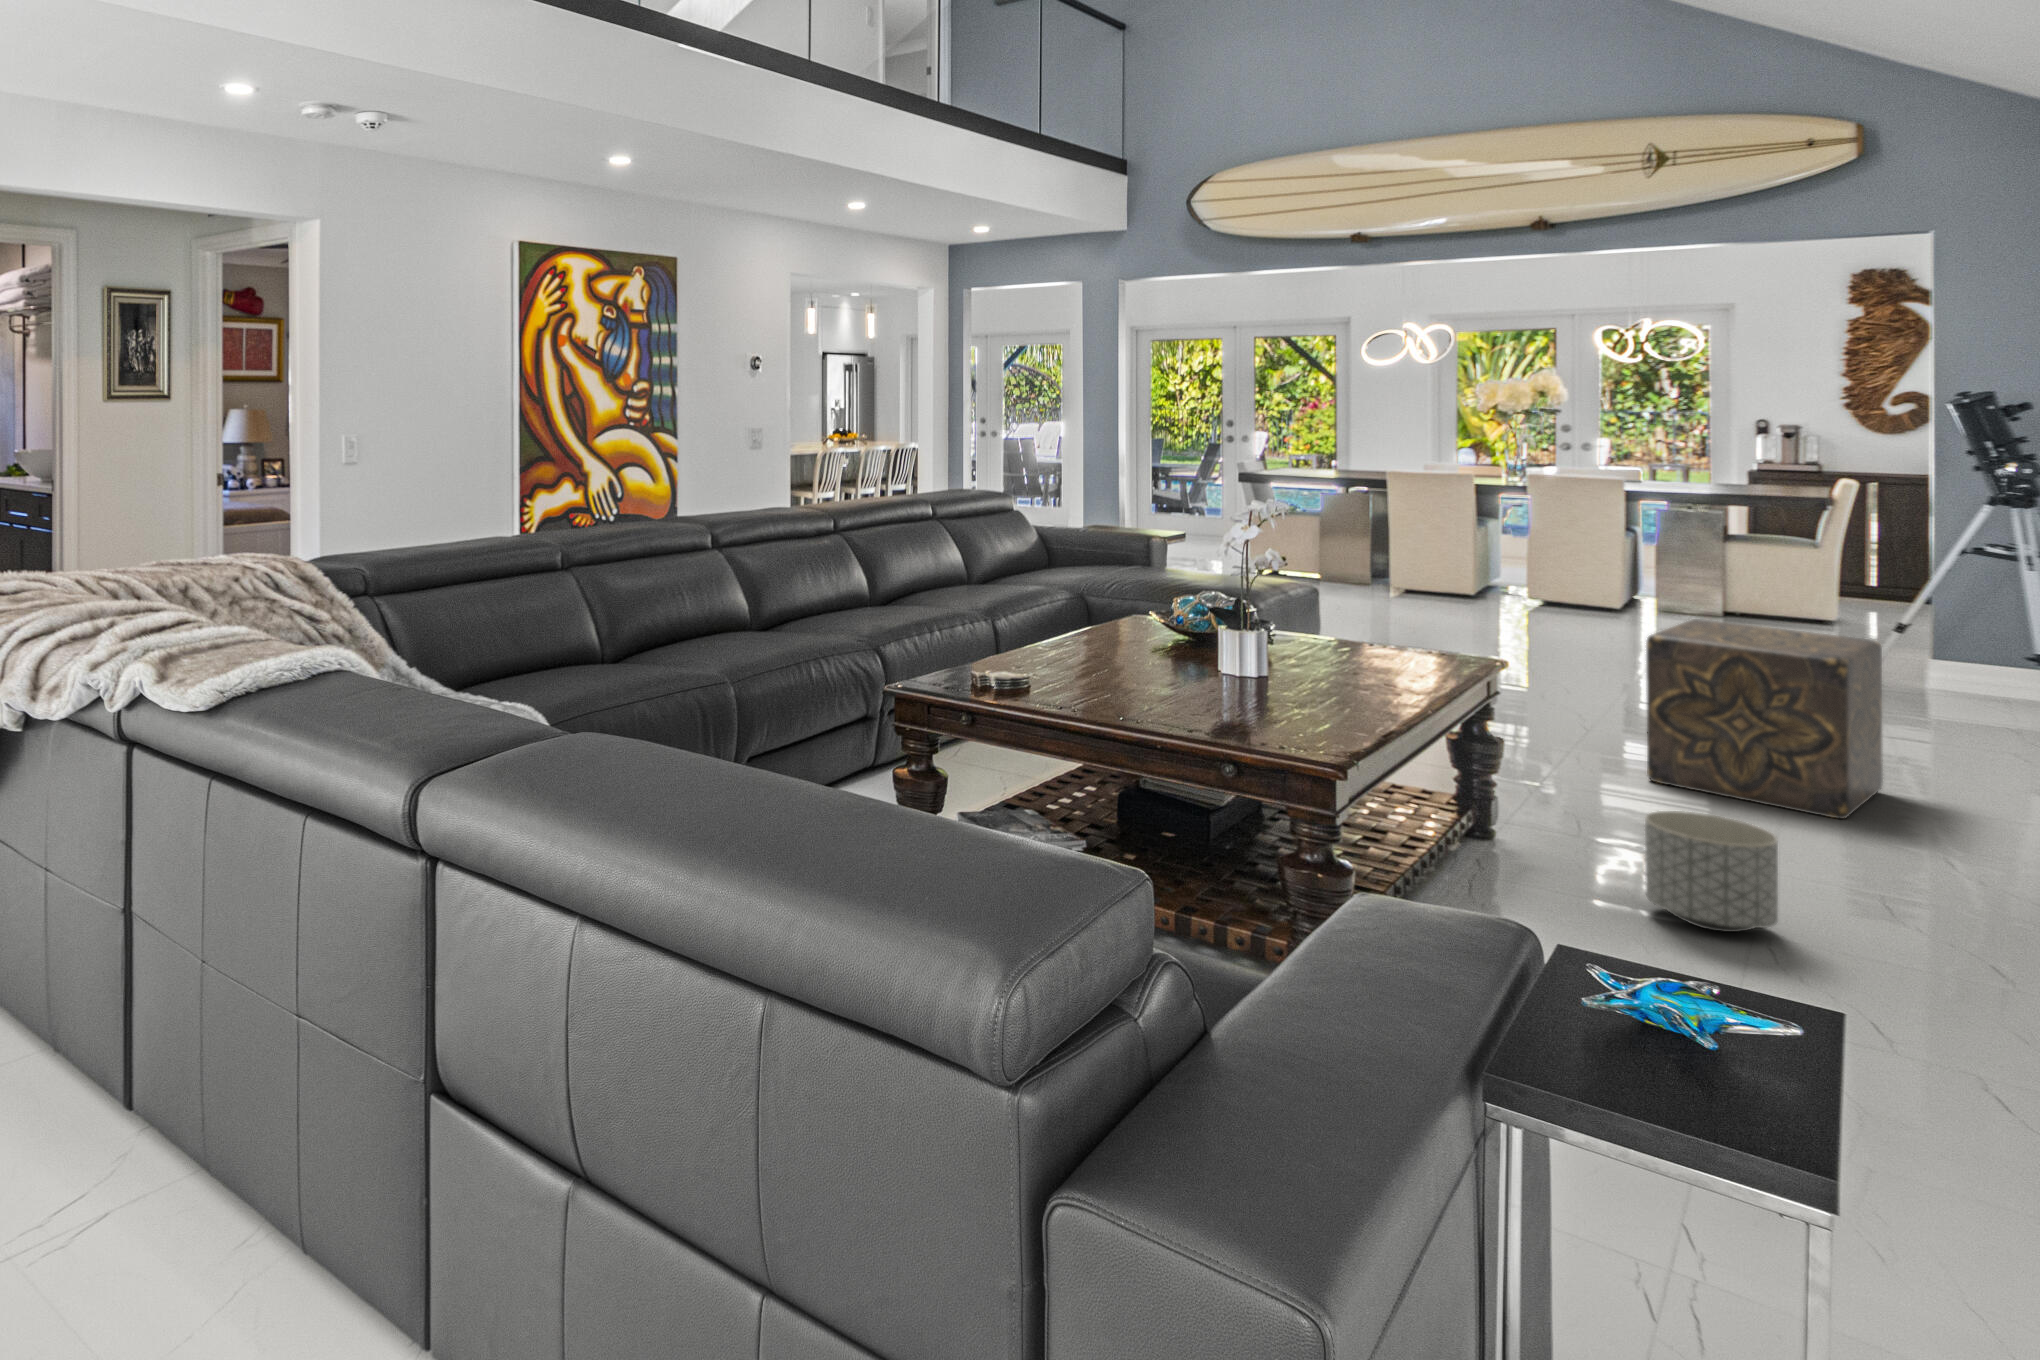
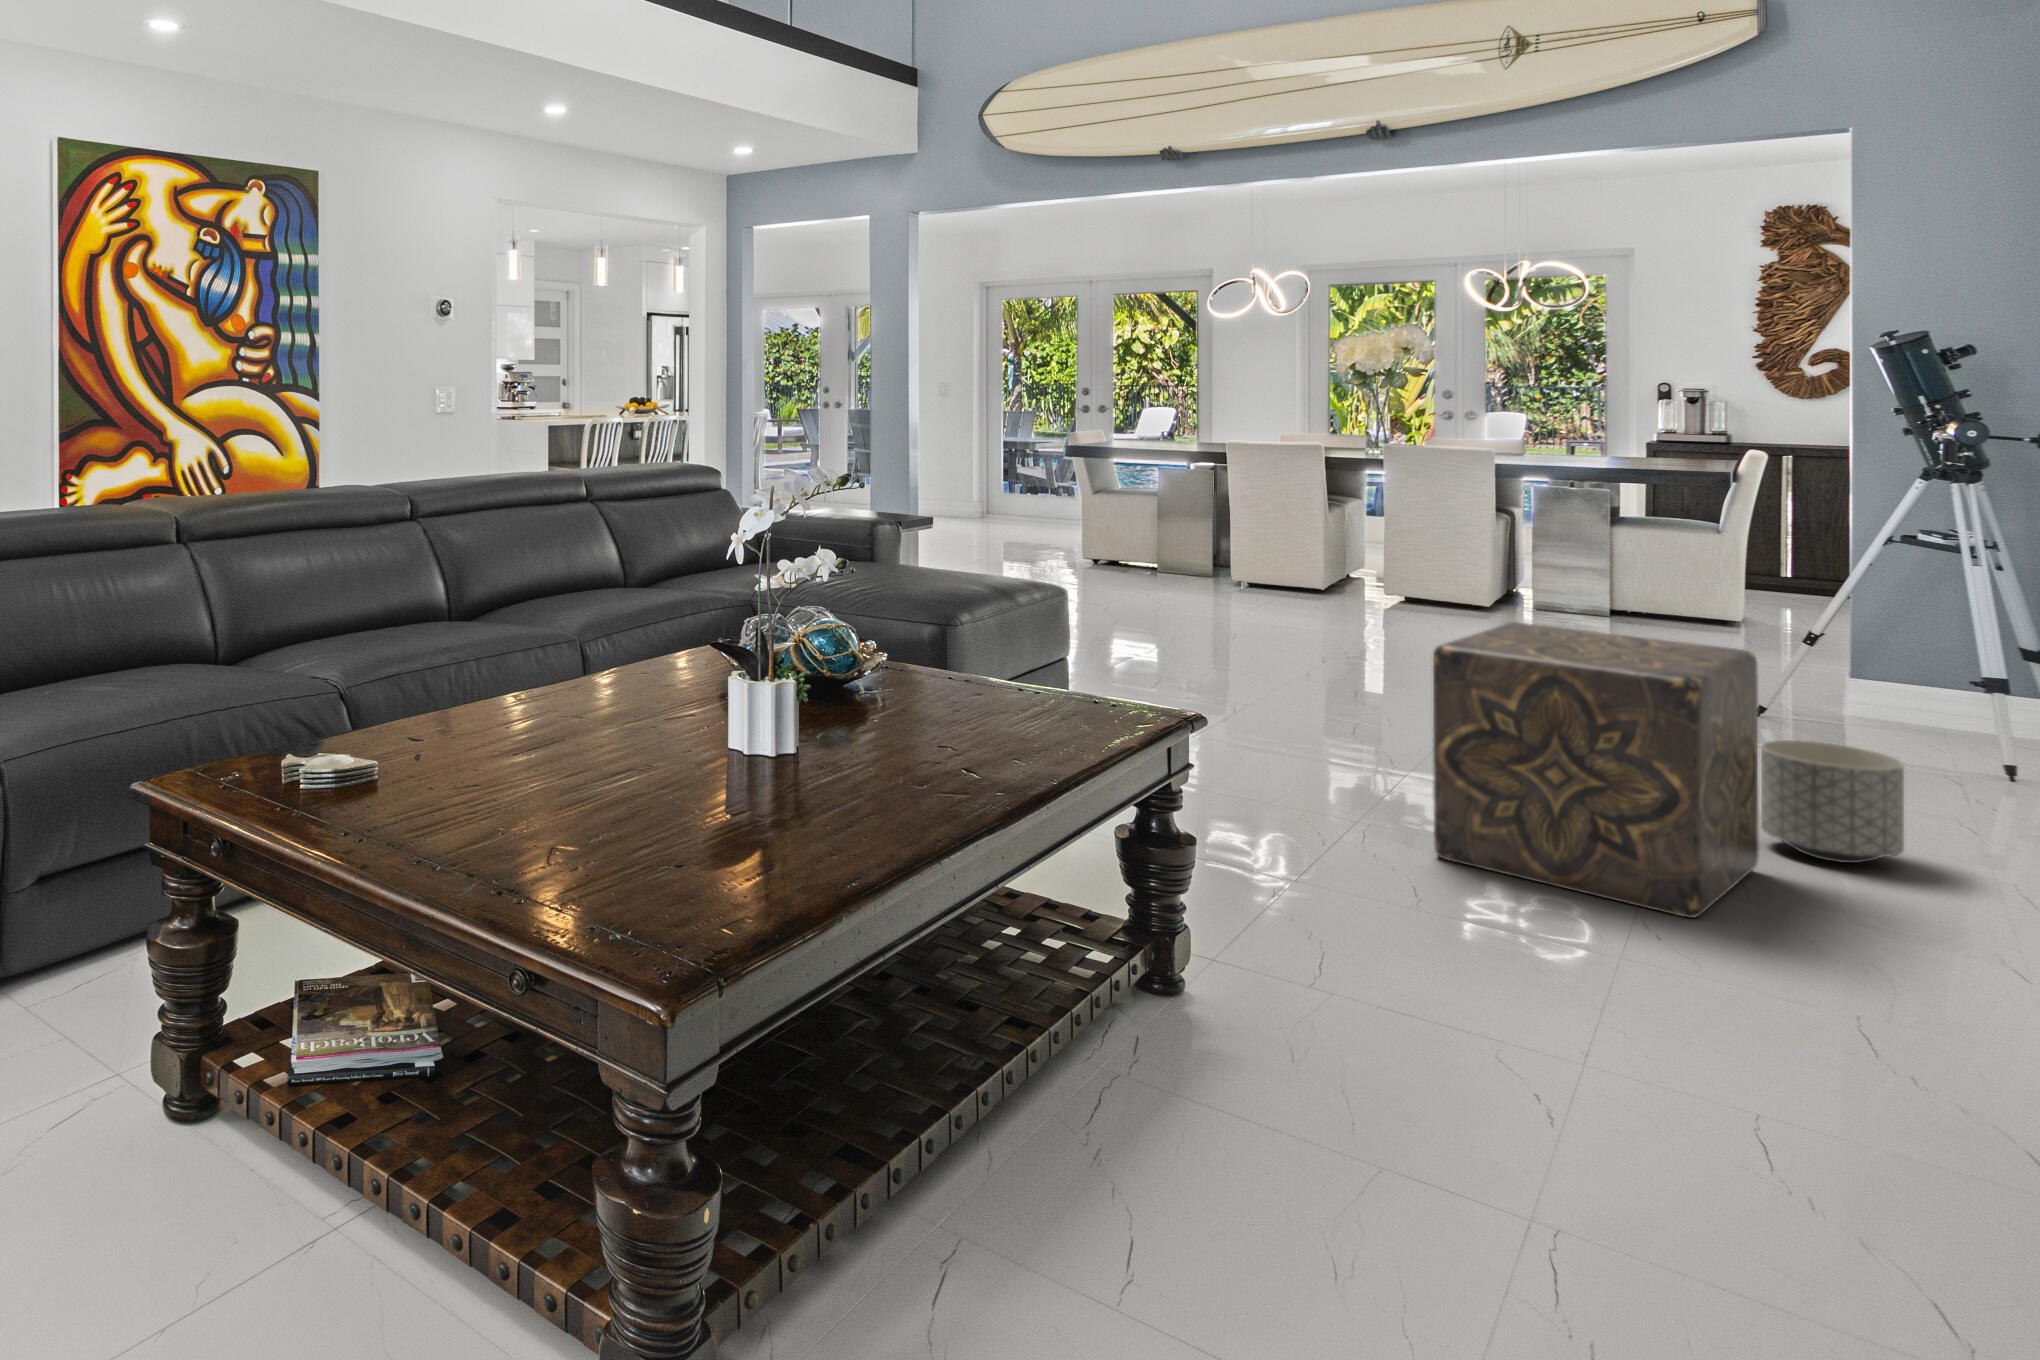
planter: present [1645,811,1778,932] -> present [1761,740,1904,863]

